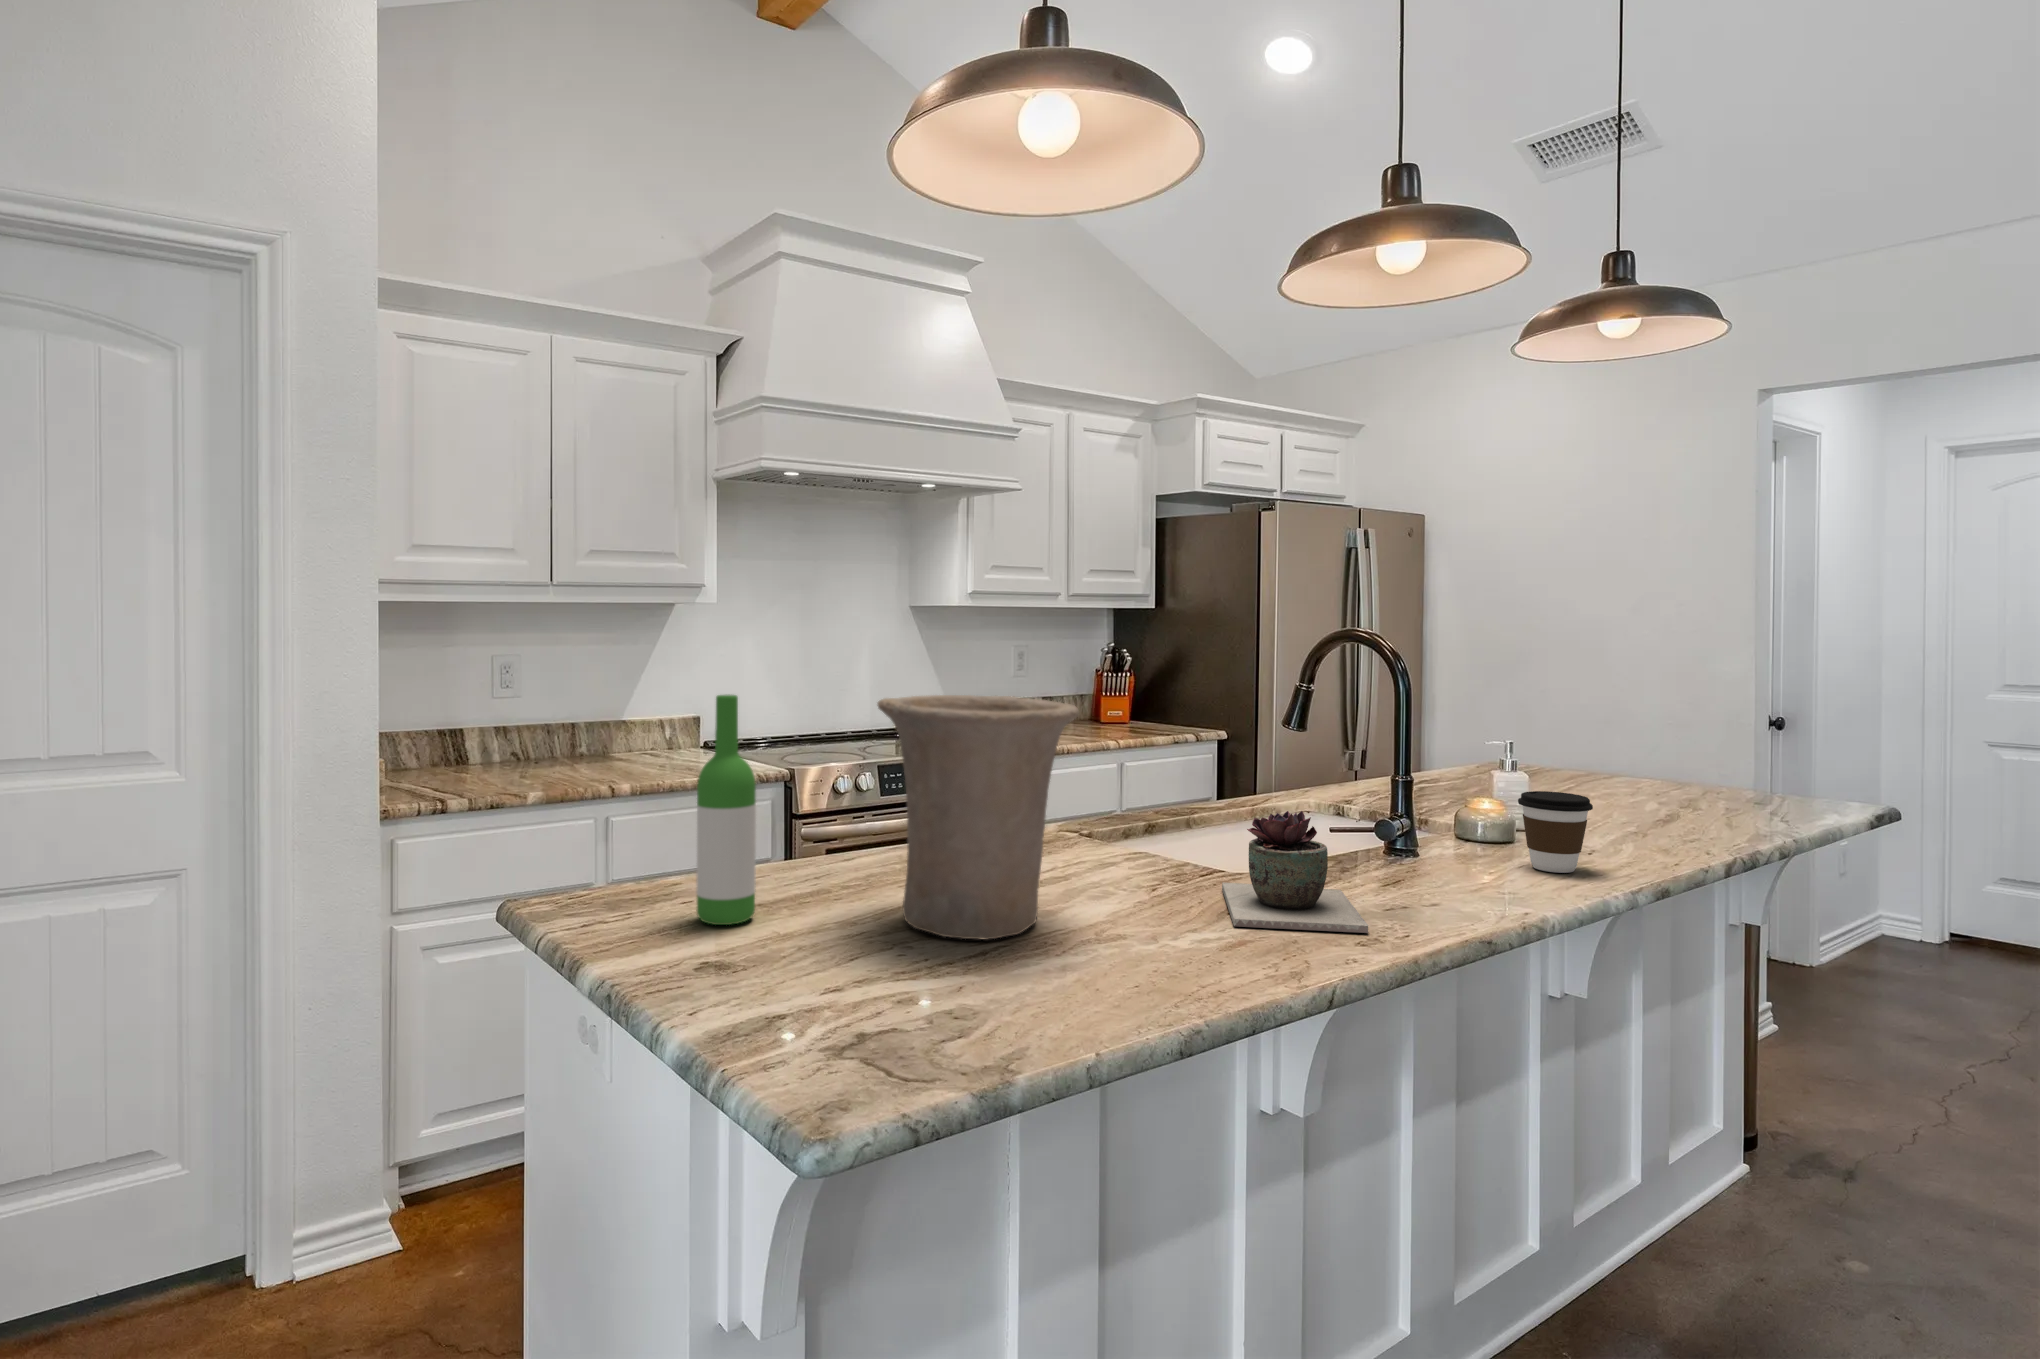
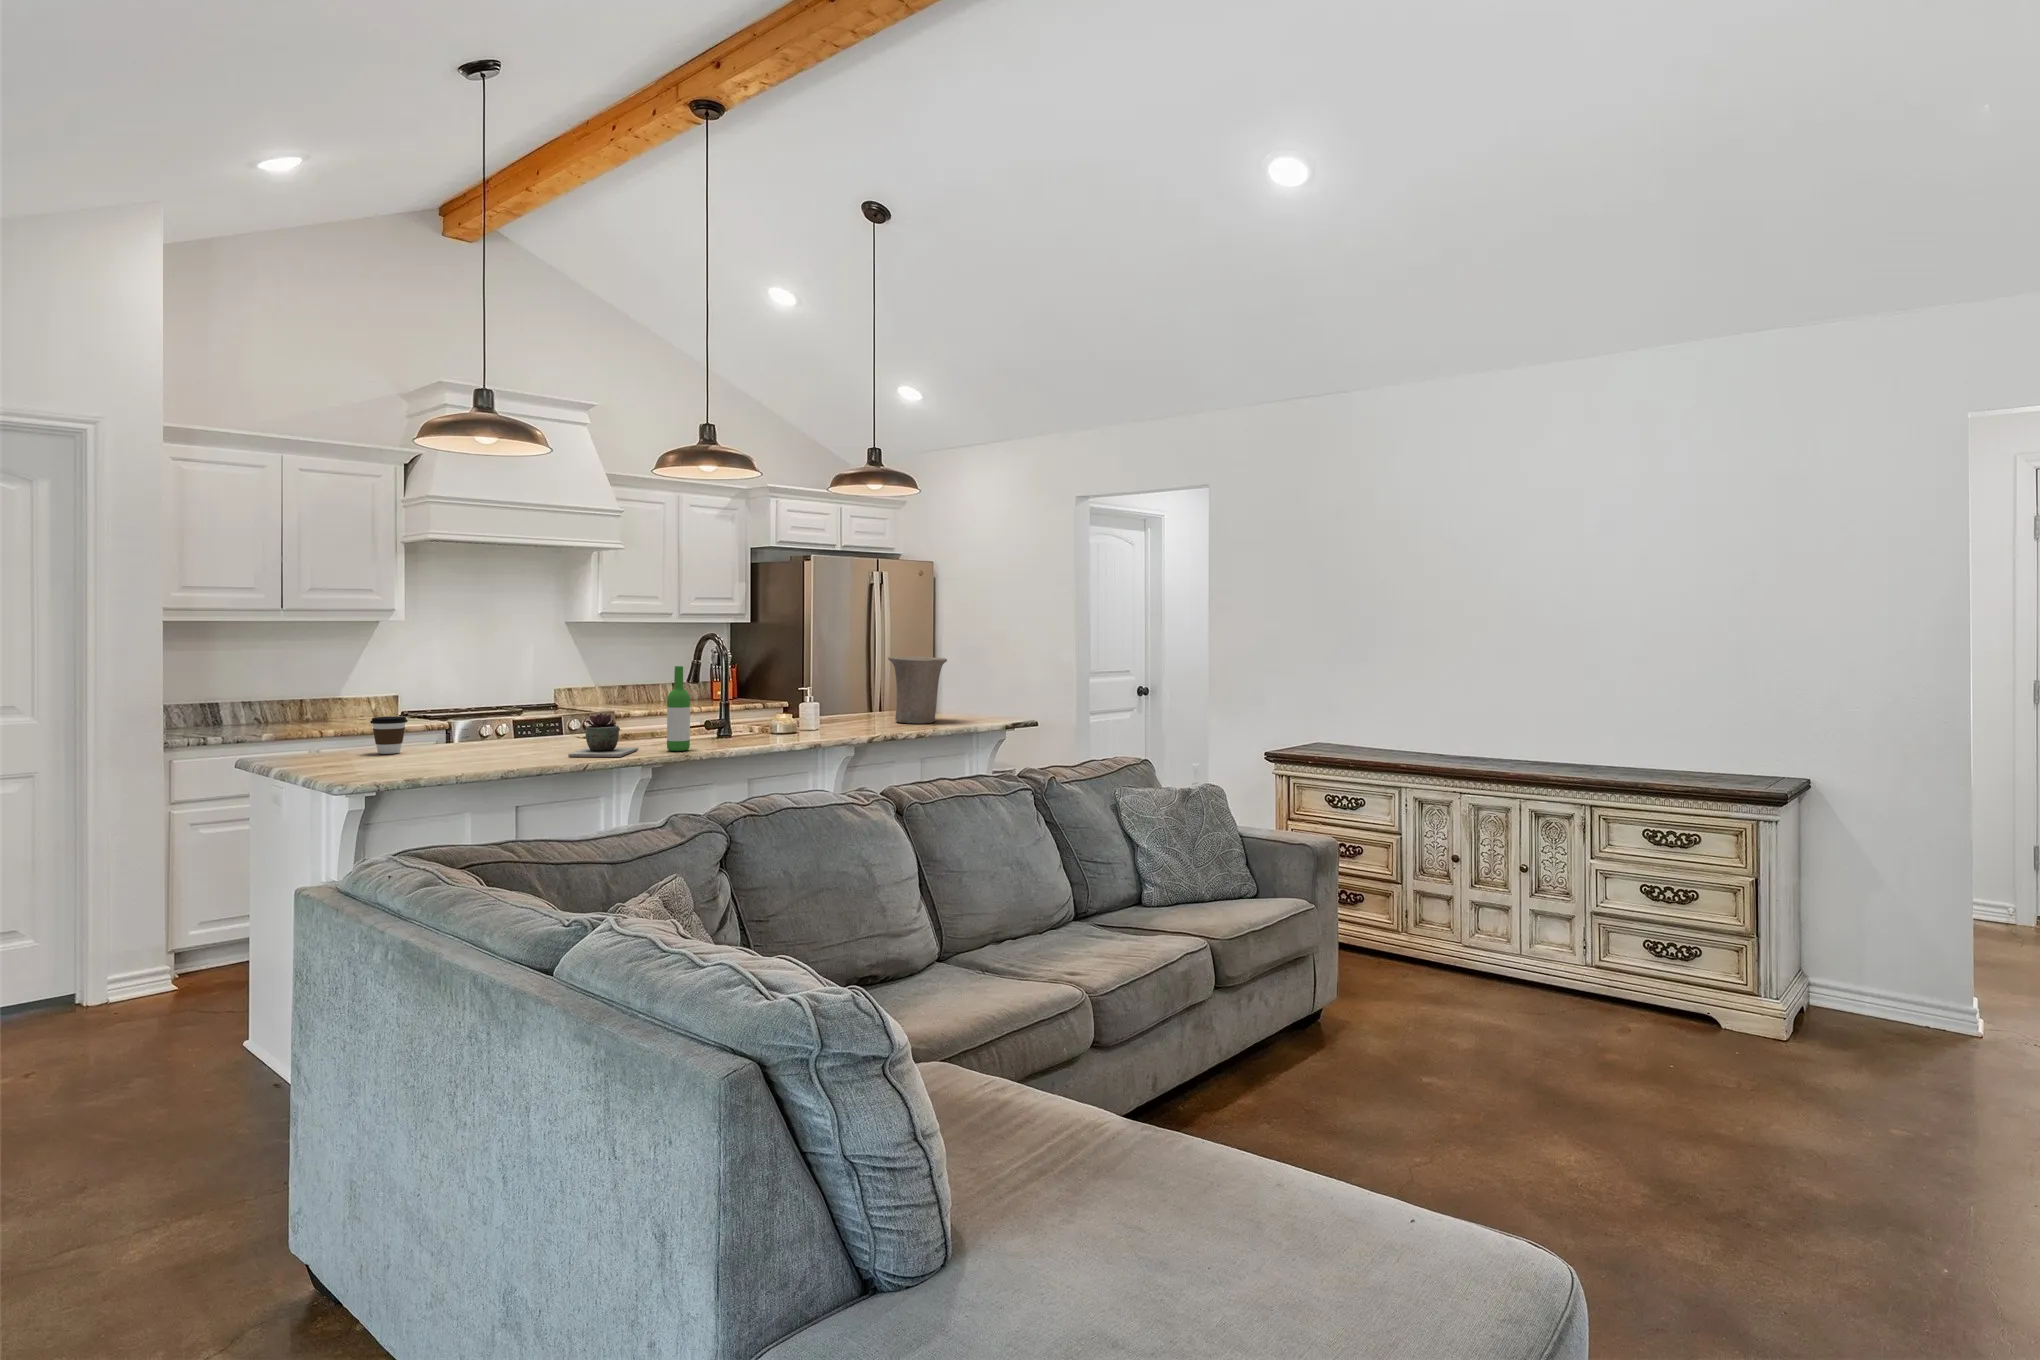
wine bottle: present [696,695,756,925] -> present [667,666,690,751]
vase: present [877,695,1079,940] -> present [888,657,947,724]
coffee cup: present [1518,791,1593,873] -> present [370,716,408,754]

